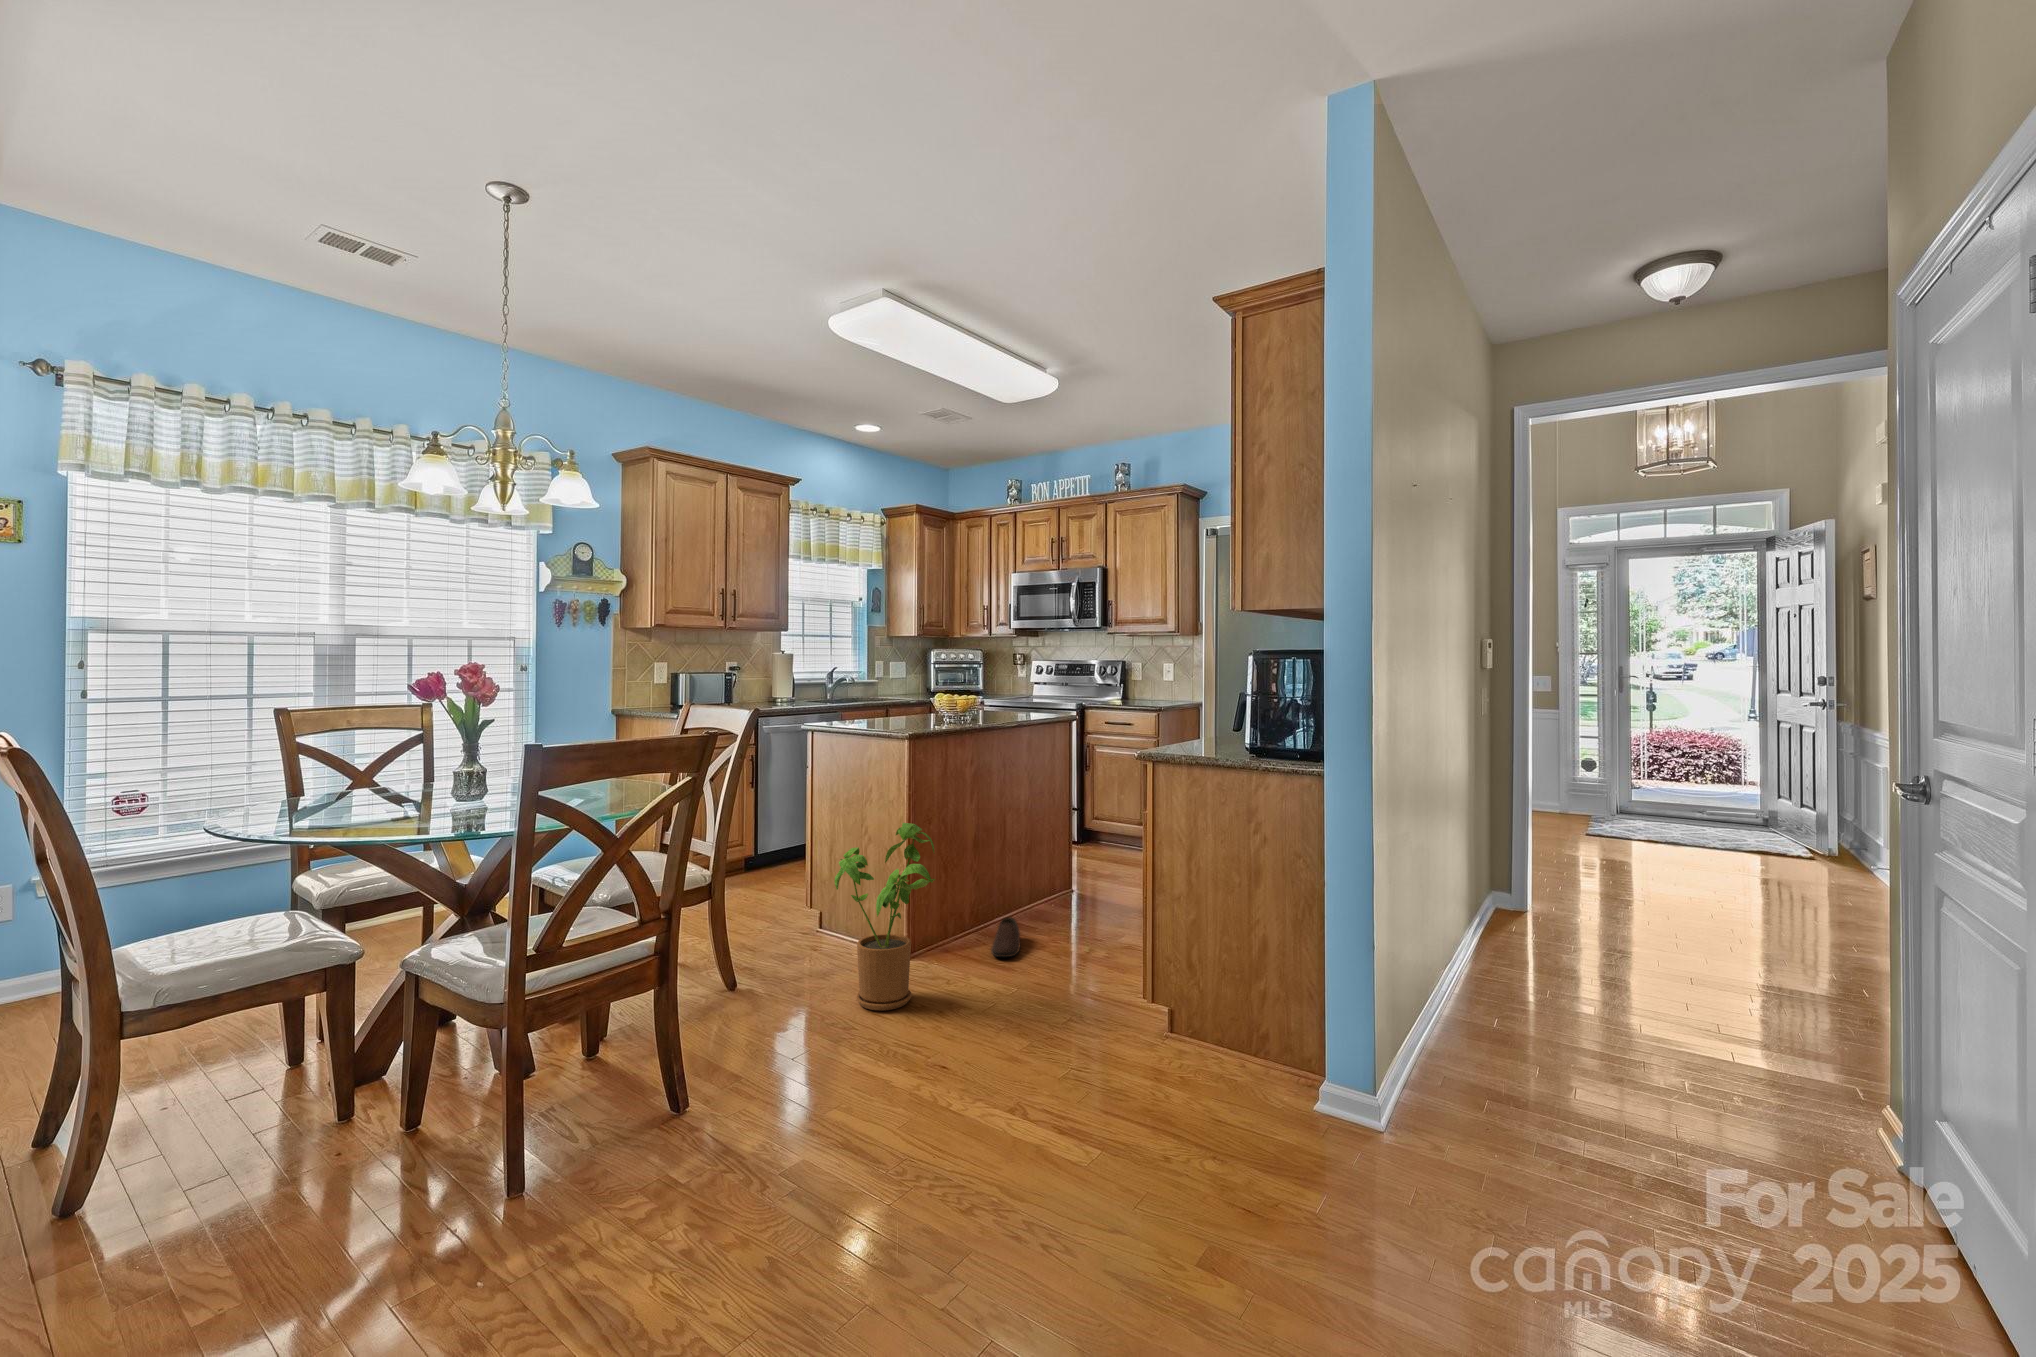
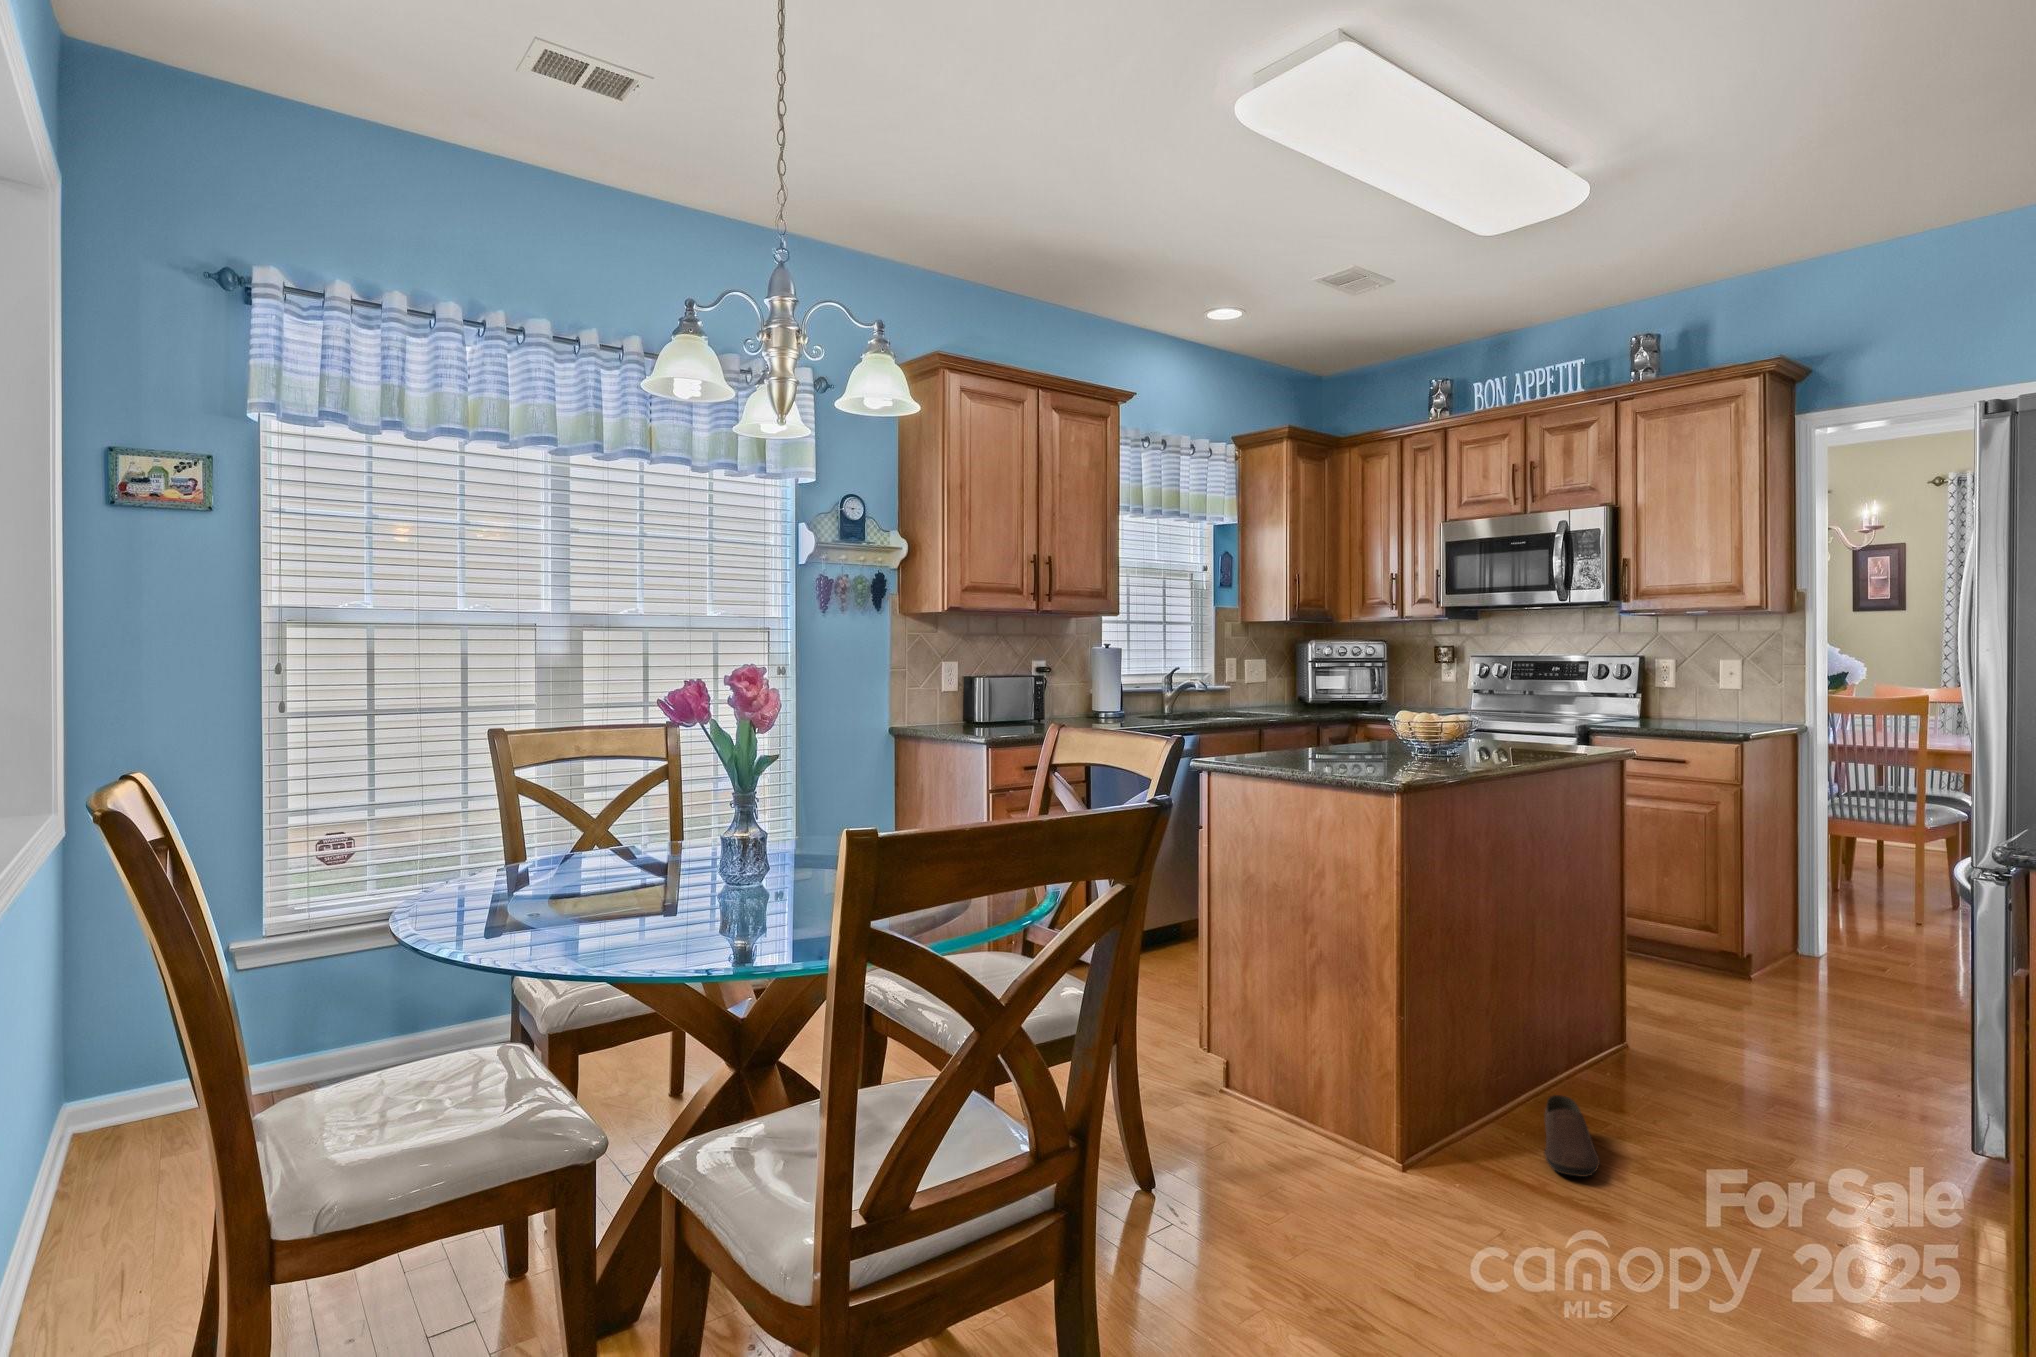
house plant: present [835,823,935,1011] -> none [1301,938,1507,1277]

